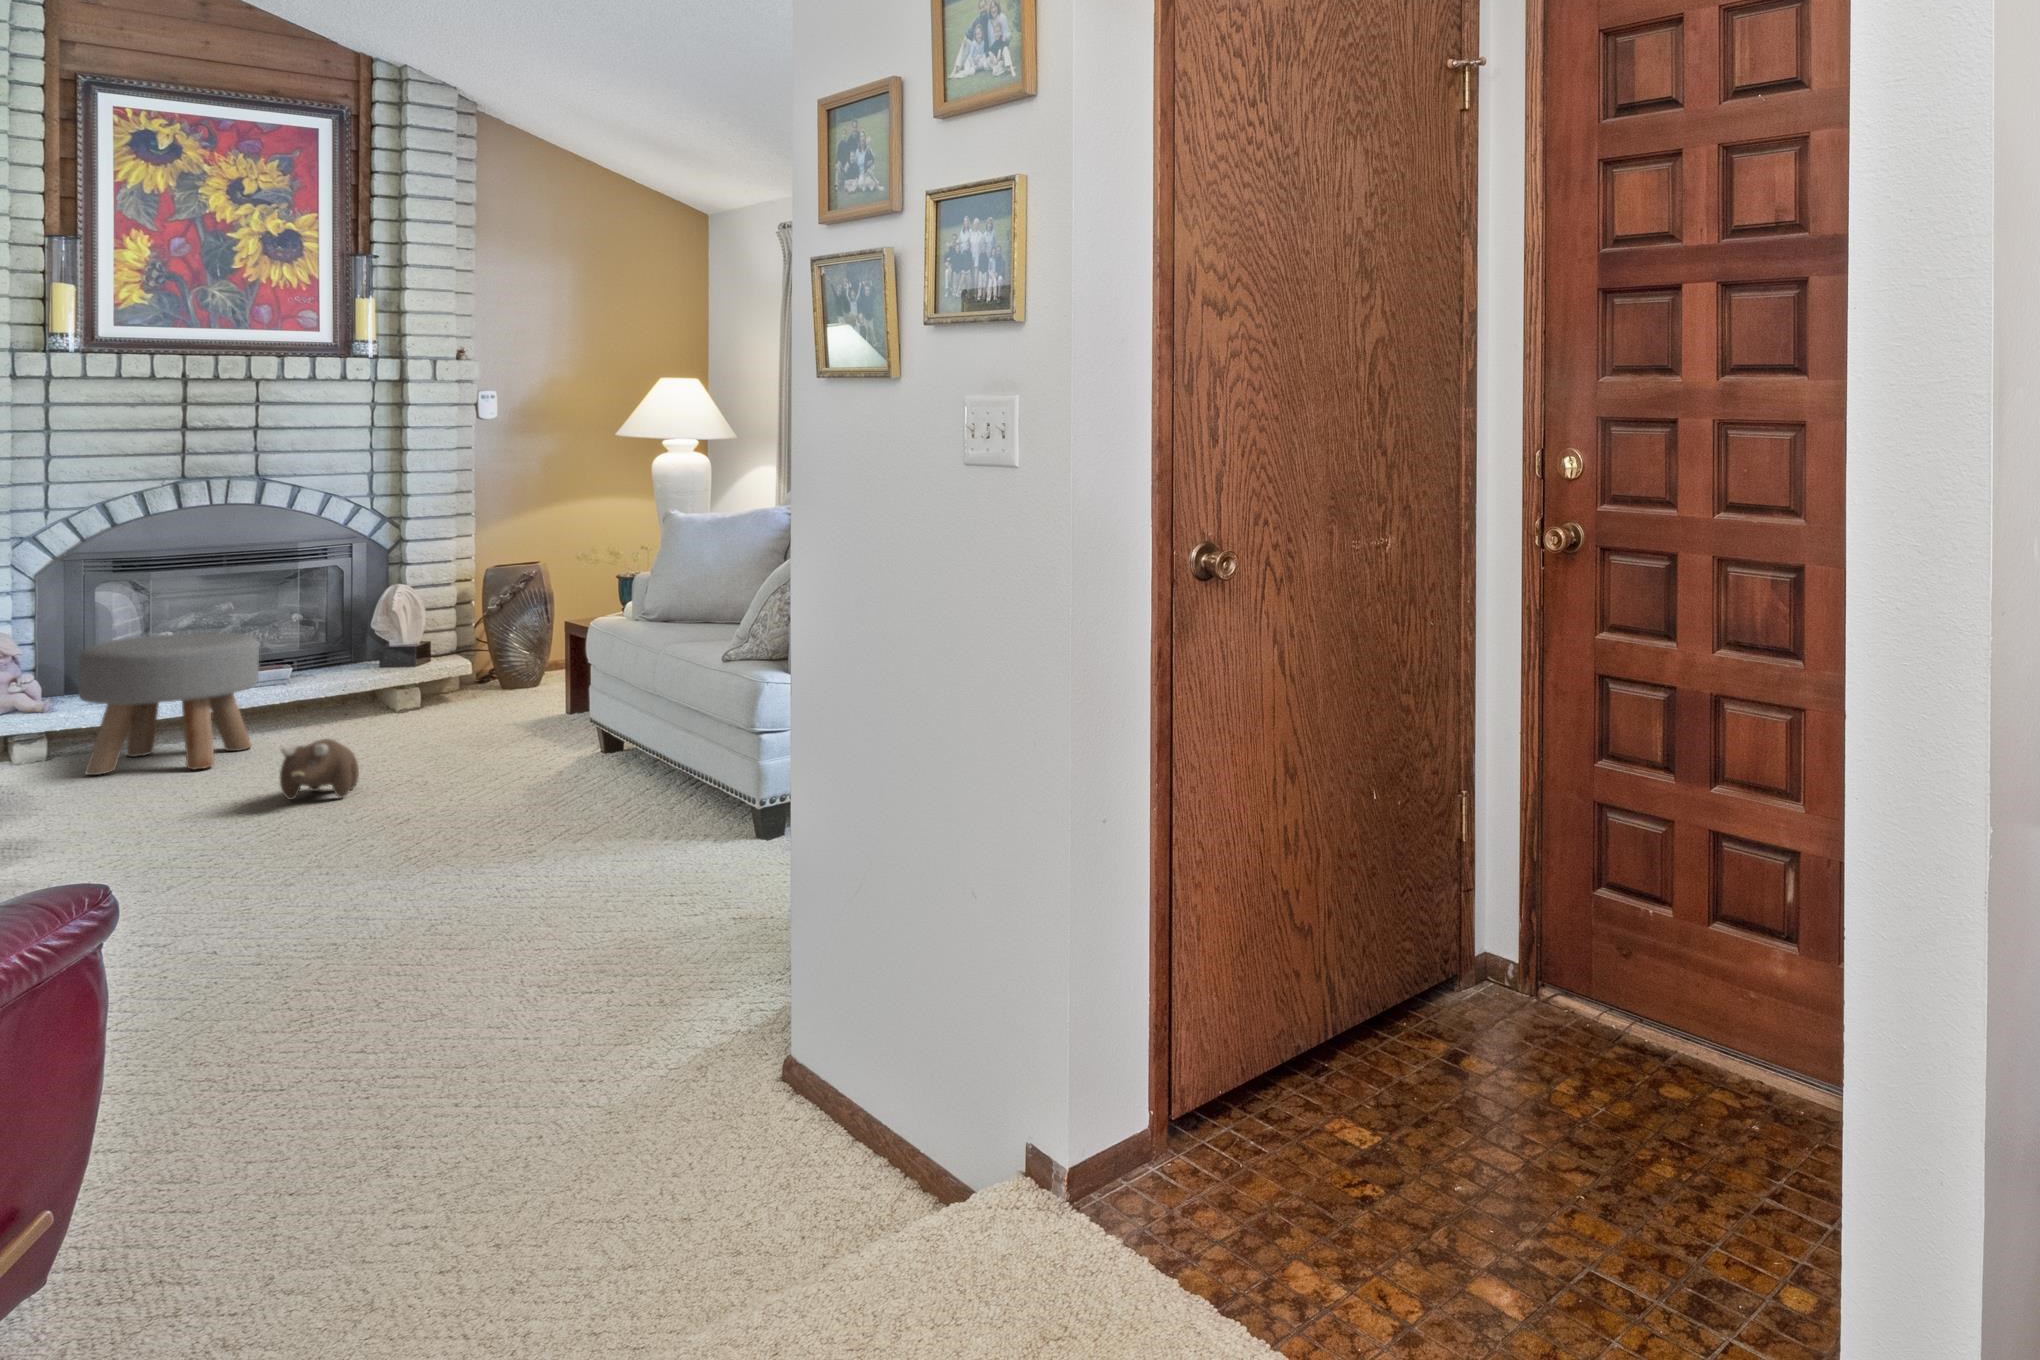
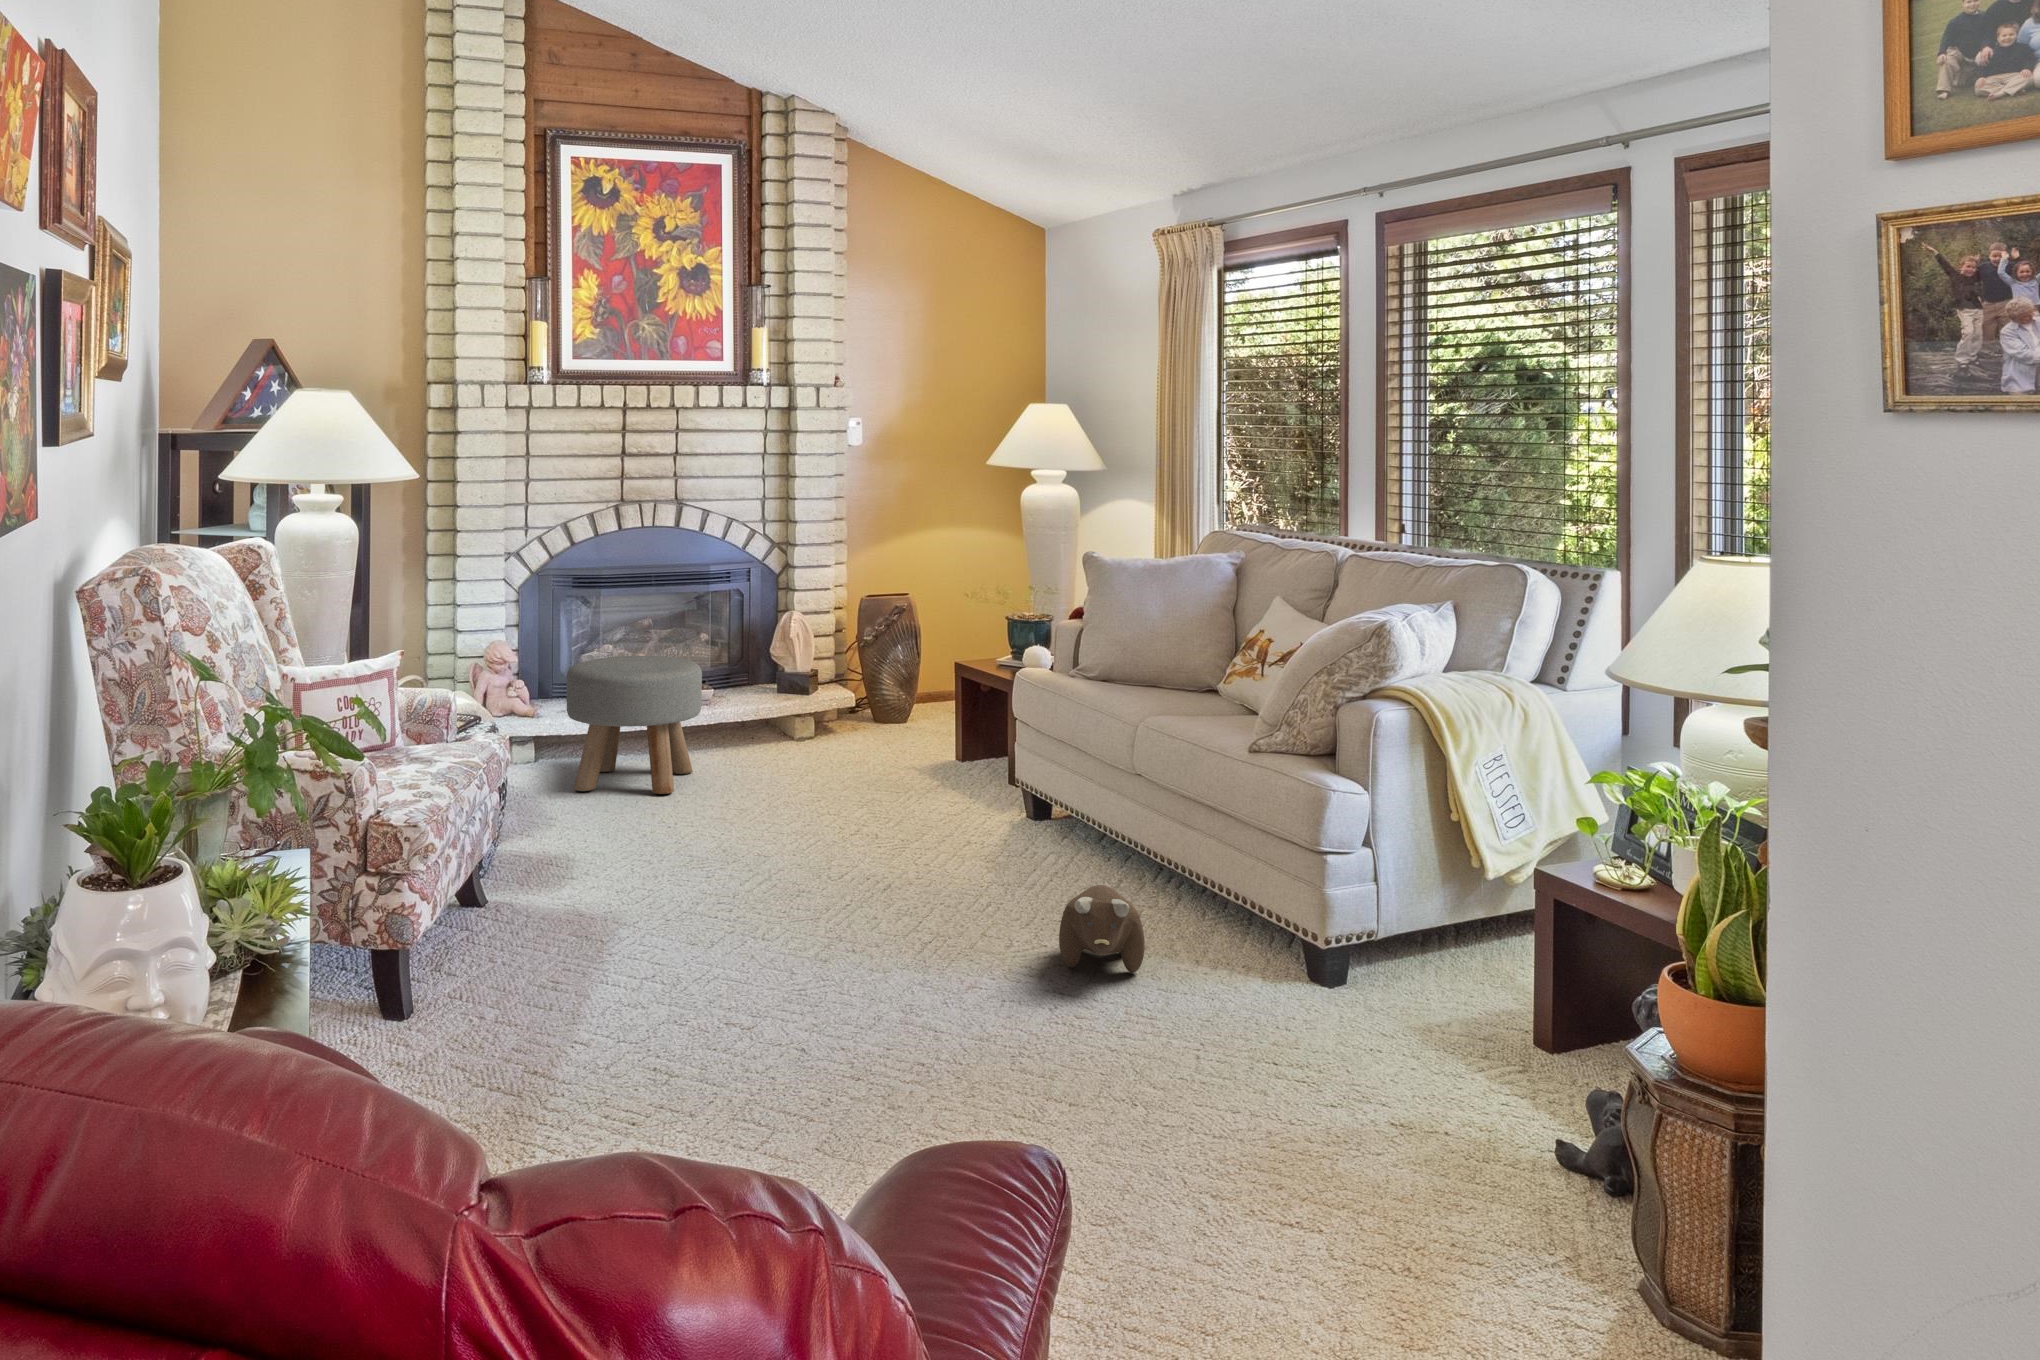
plush toy: present [280,739,359,800] -> present [1059,885,1145,973]

